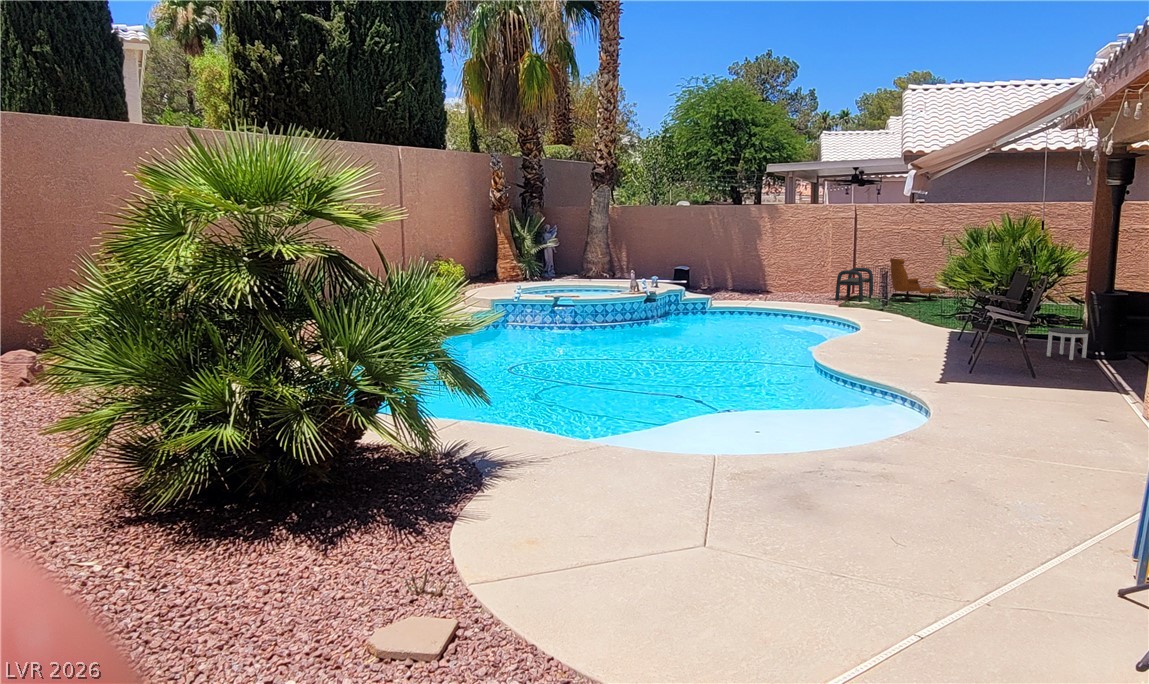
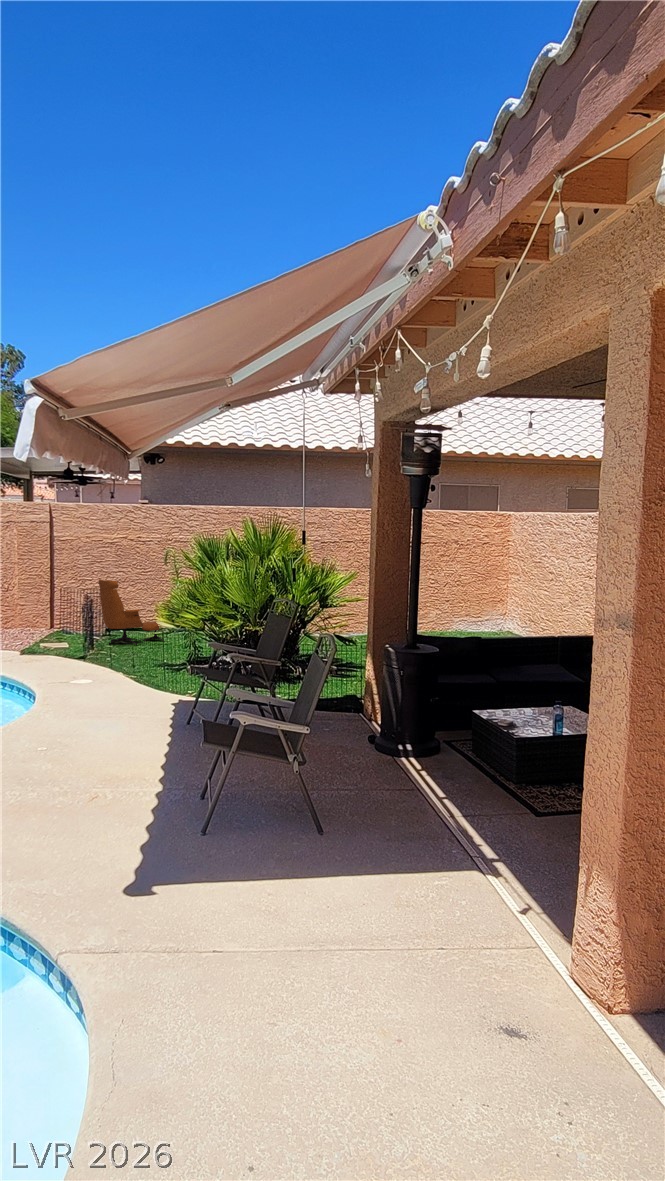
bench: present [835,268,873,302] -> none [18,593,78,646]
round table: present [1047,328,1090,360] -> none [326,704,386,763]

